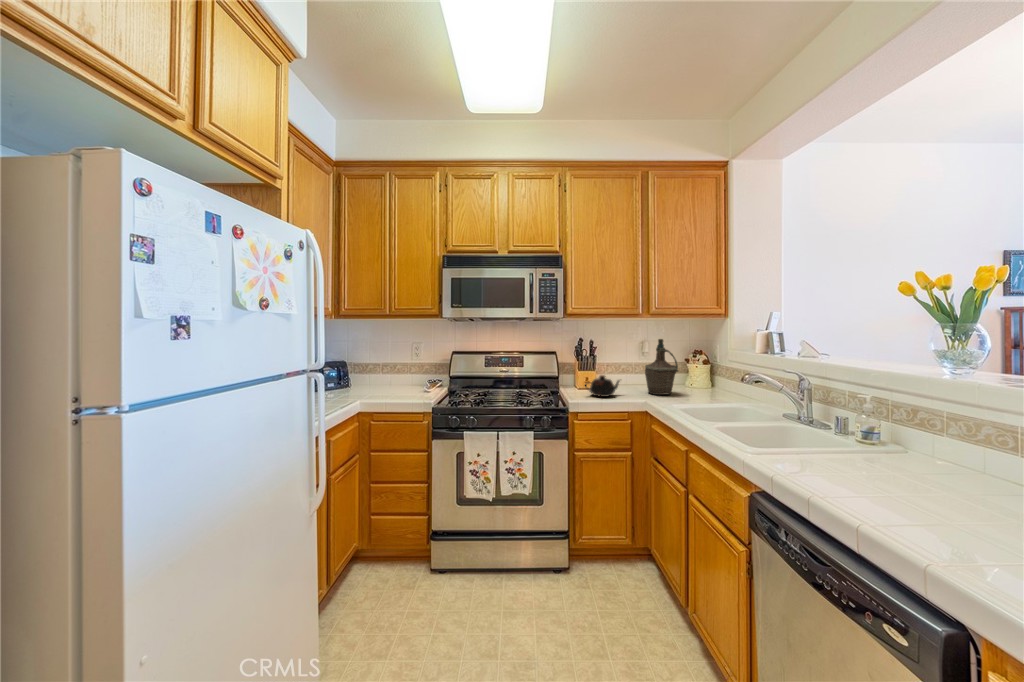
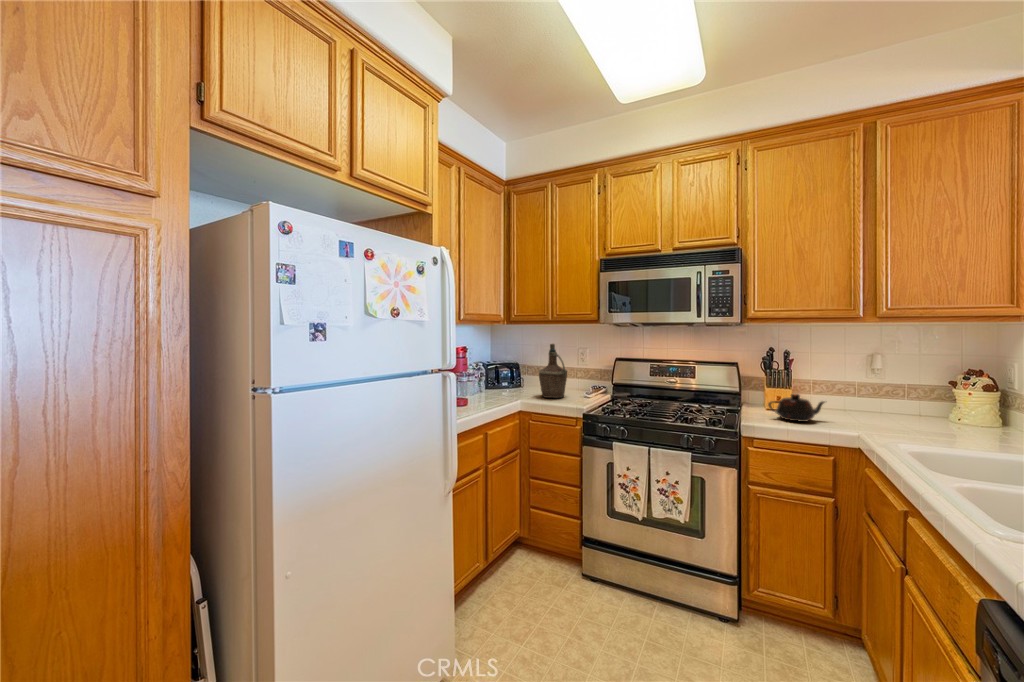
bottle: present [645,339,678,395] -> present [539,344,567,398]

